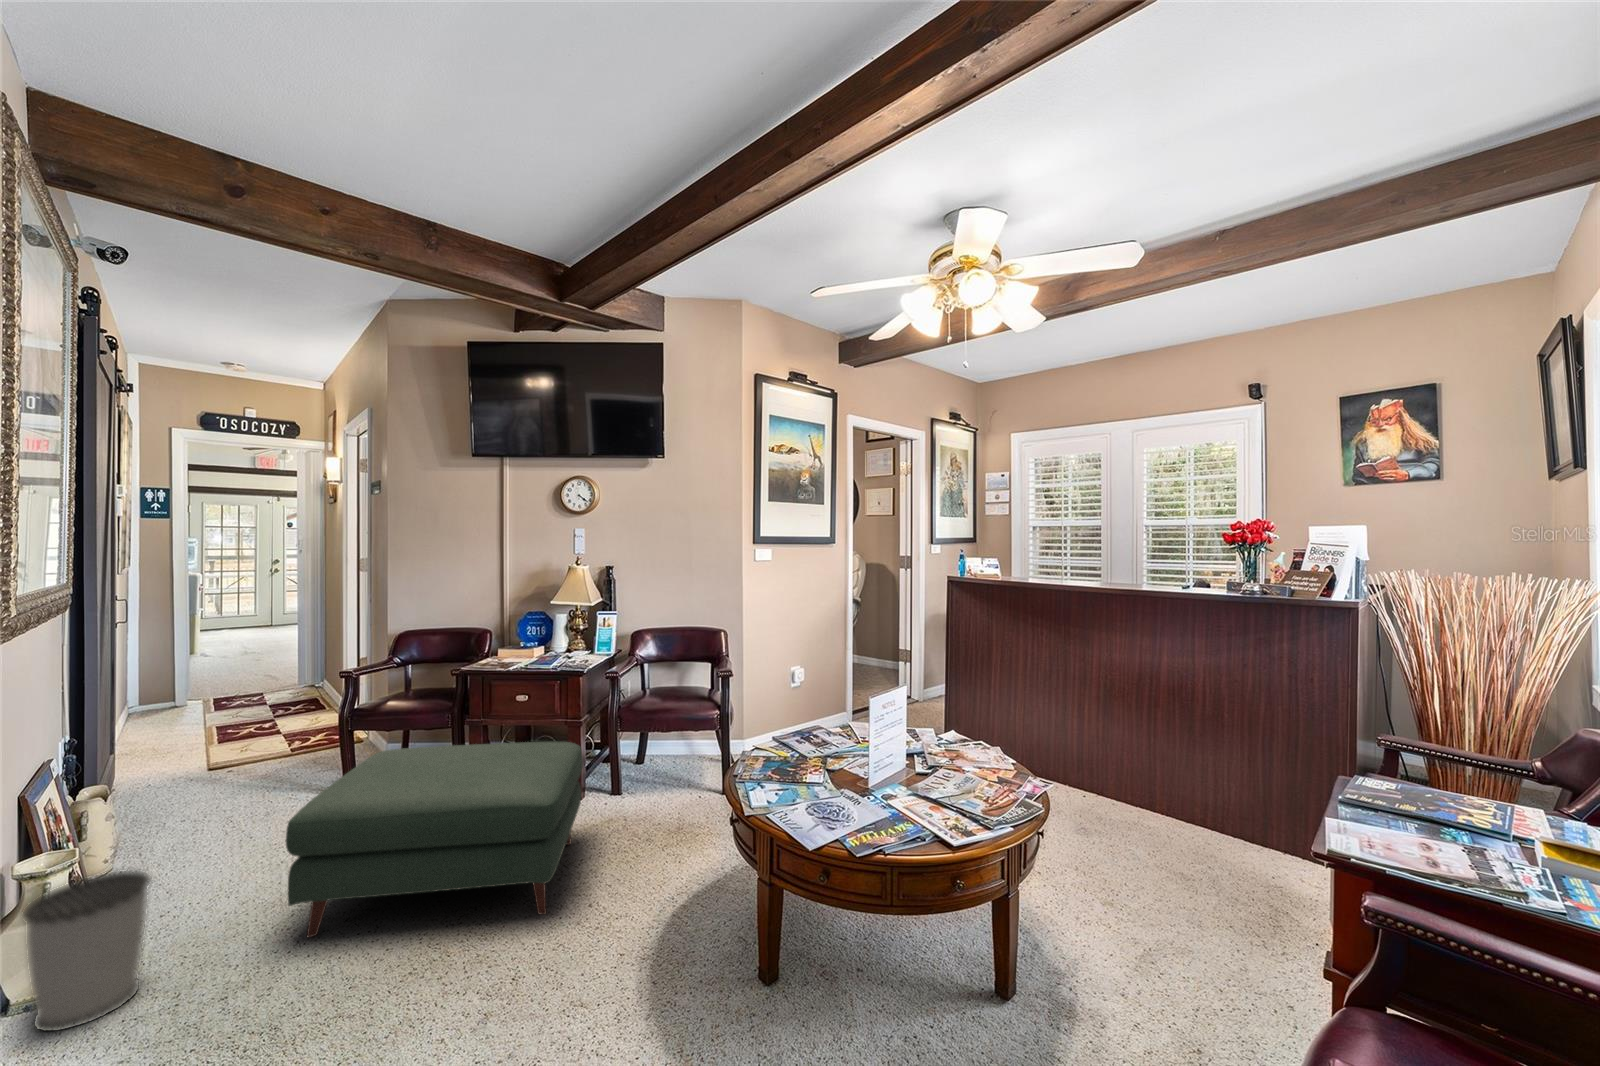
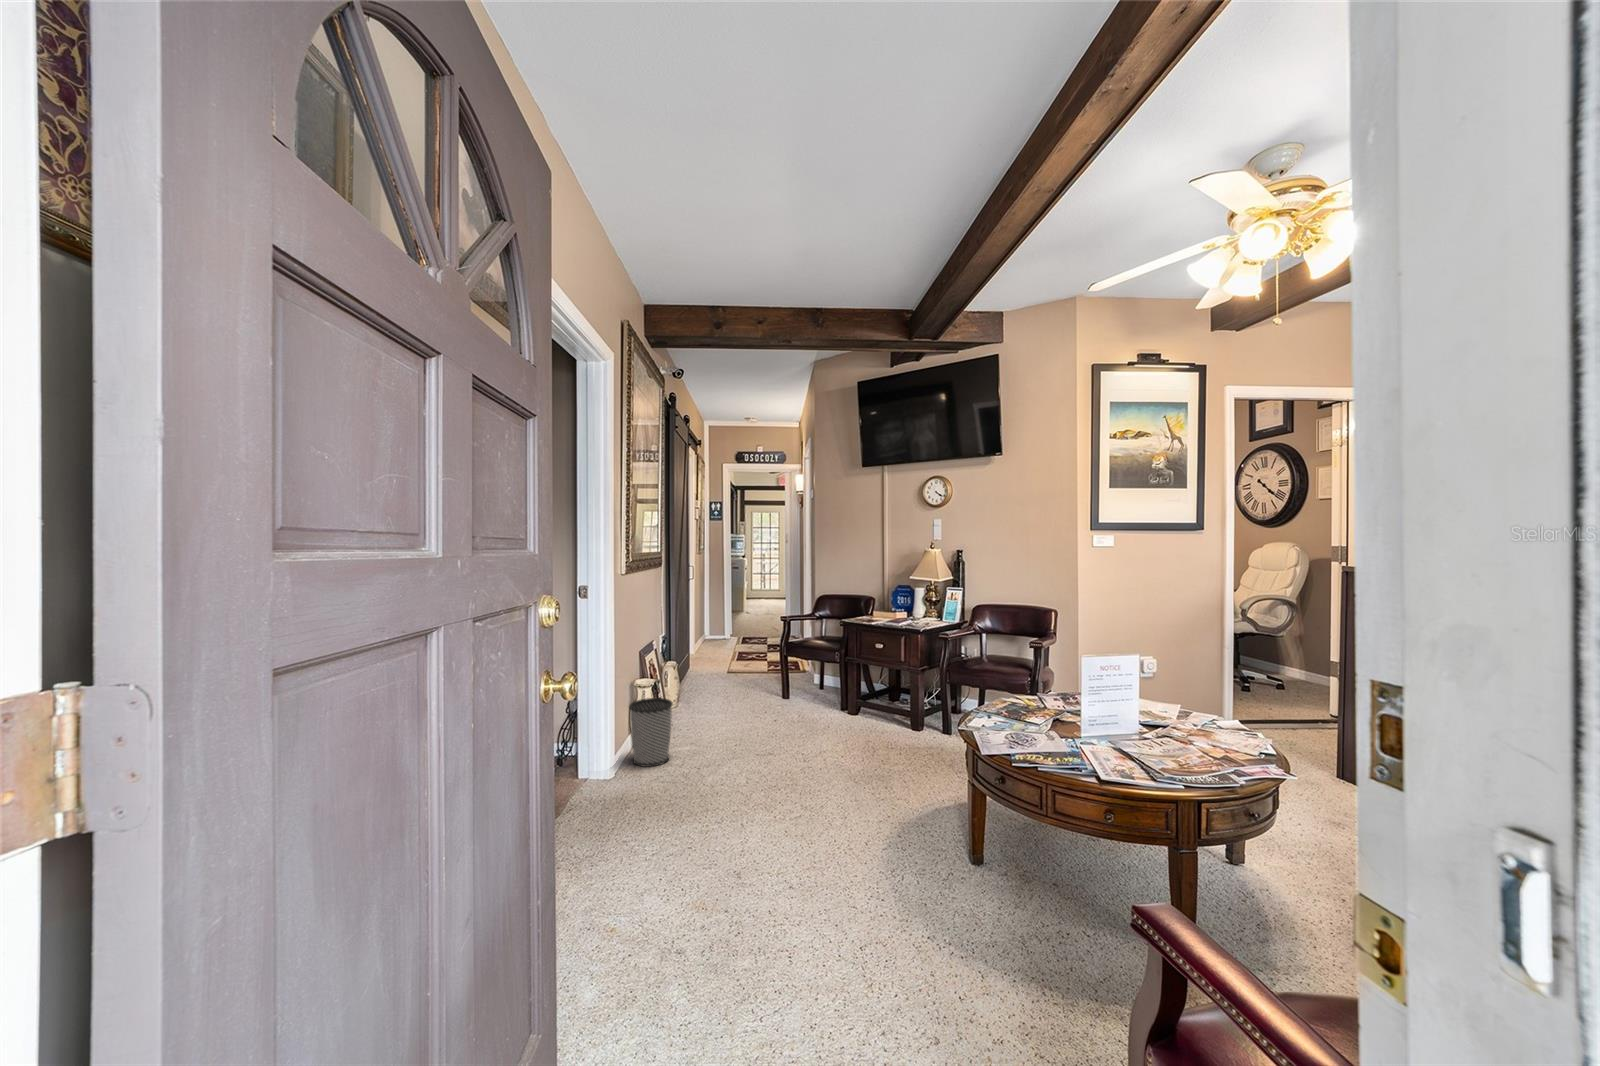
ottoman: present [286,742,583,937] -> none [727,664,906,790]

